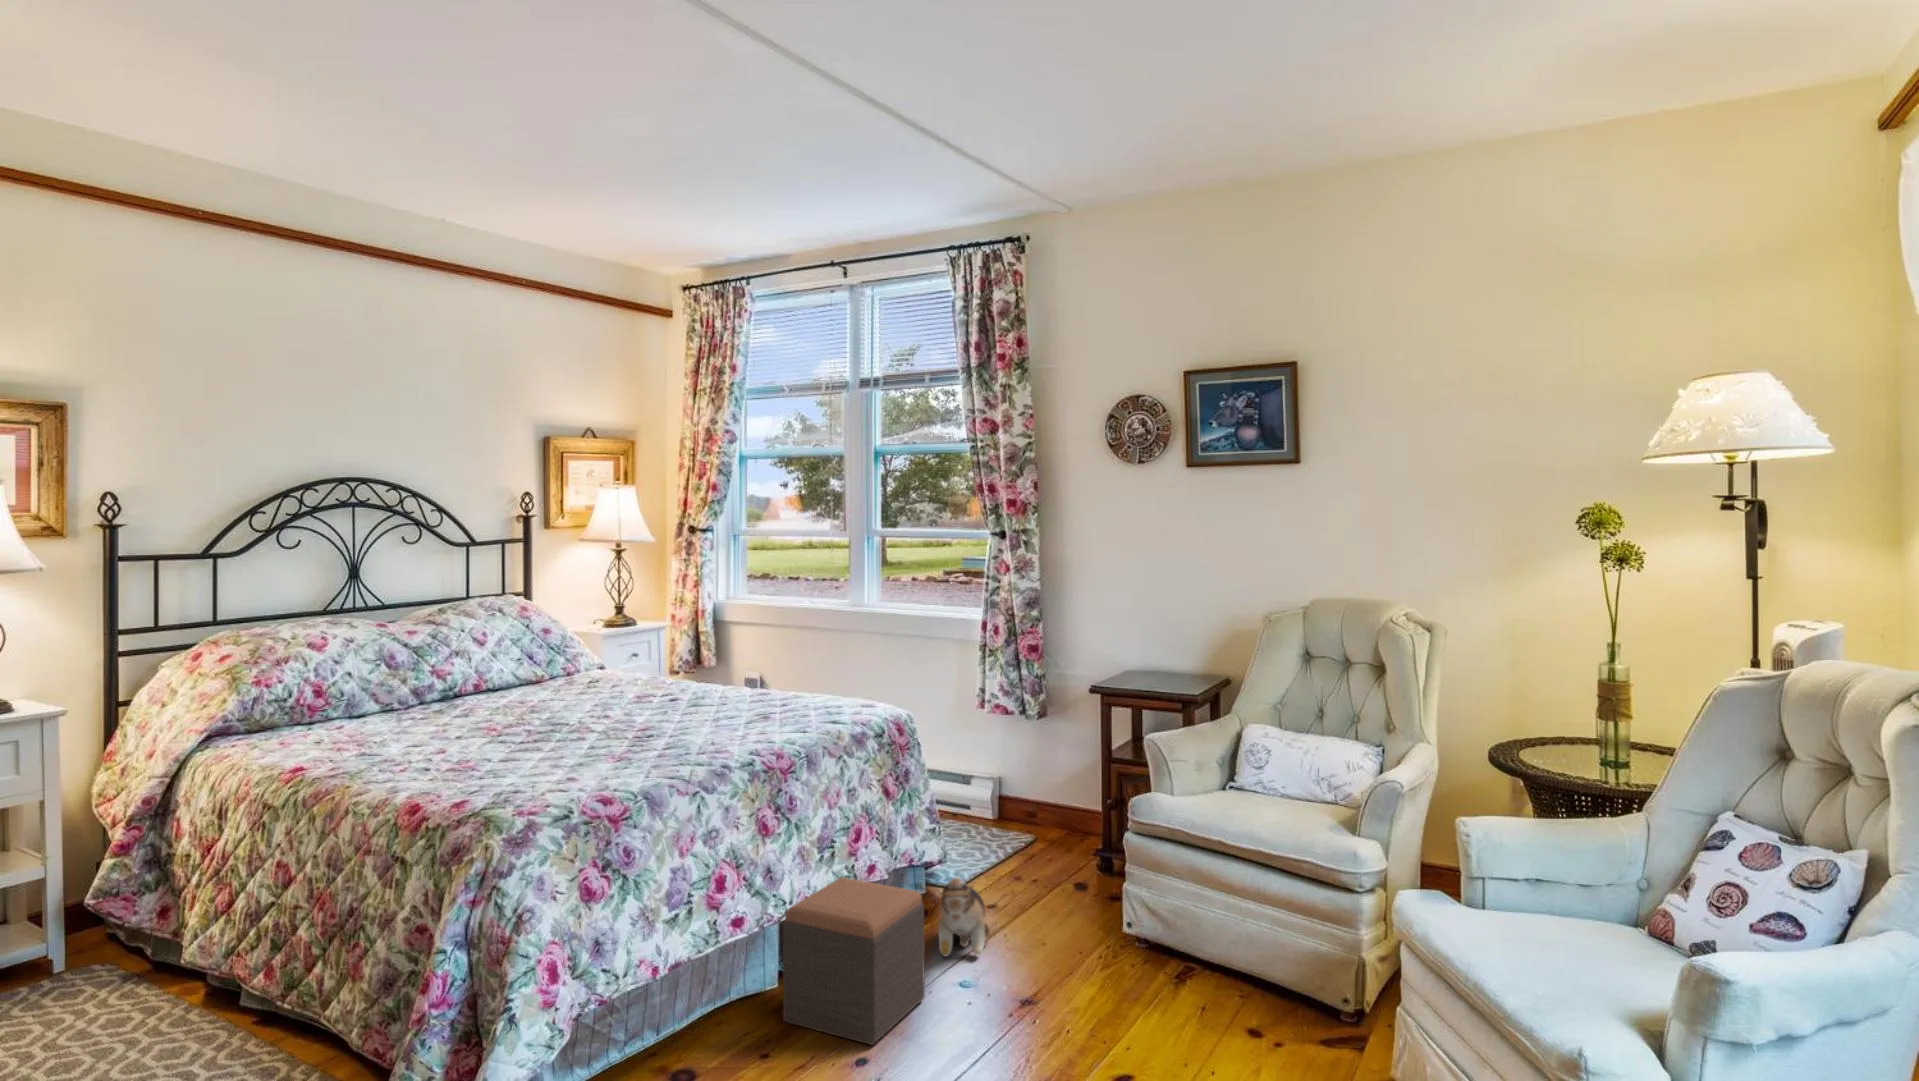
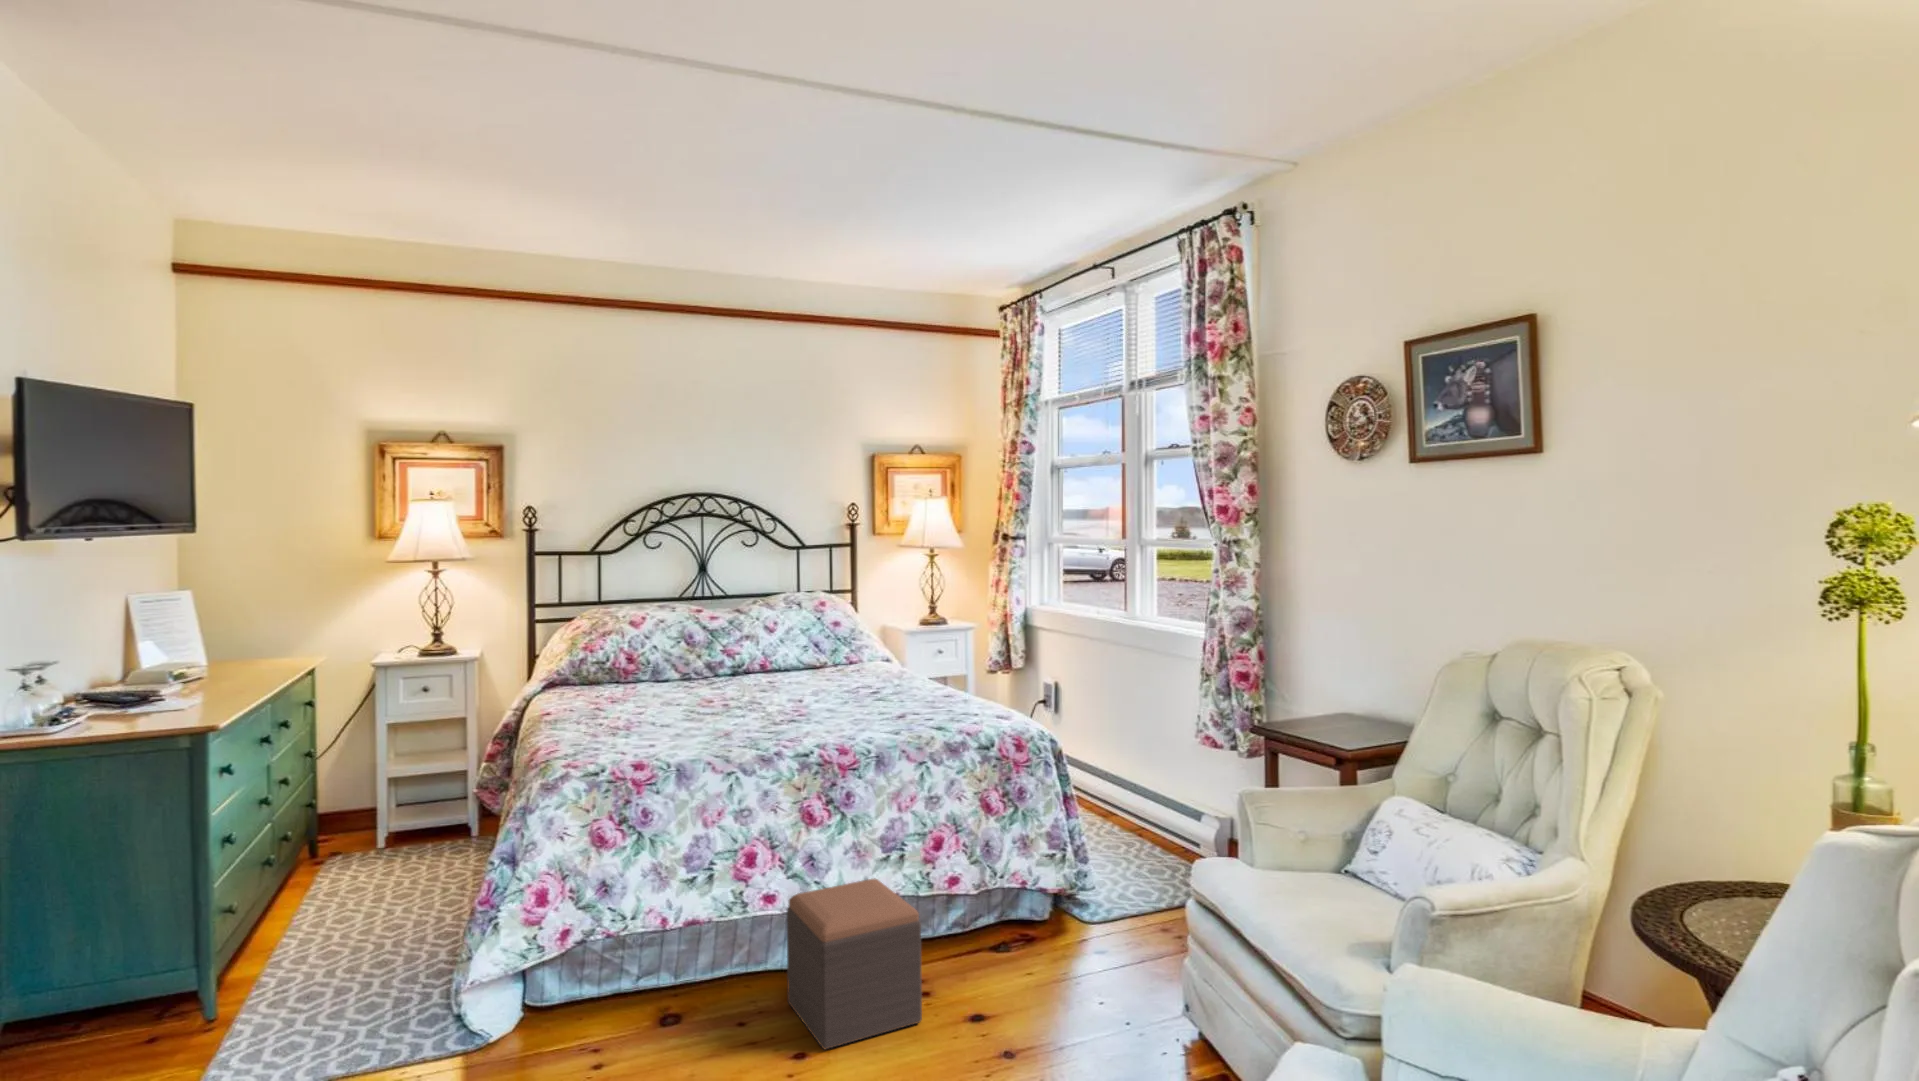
plush toy: present [937,878,990,956] -> none [967,906,1073,995]

